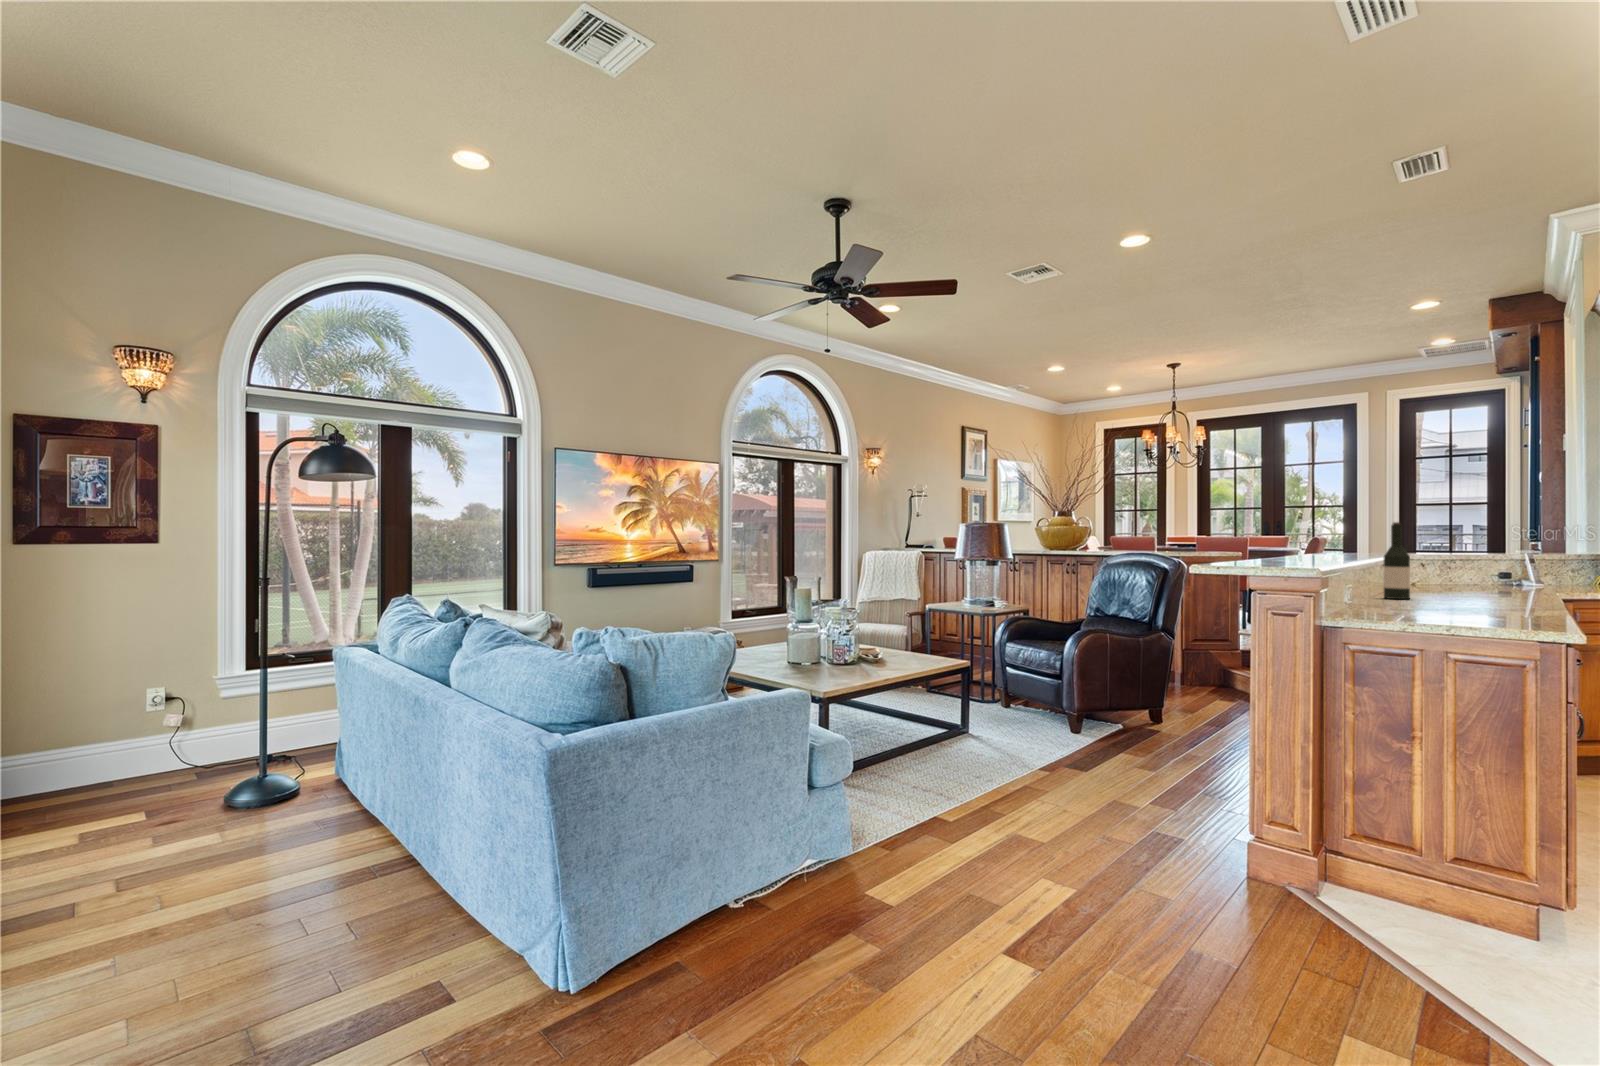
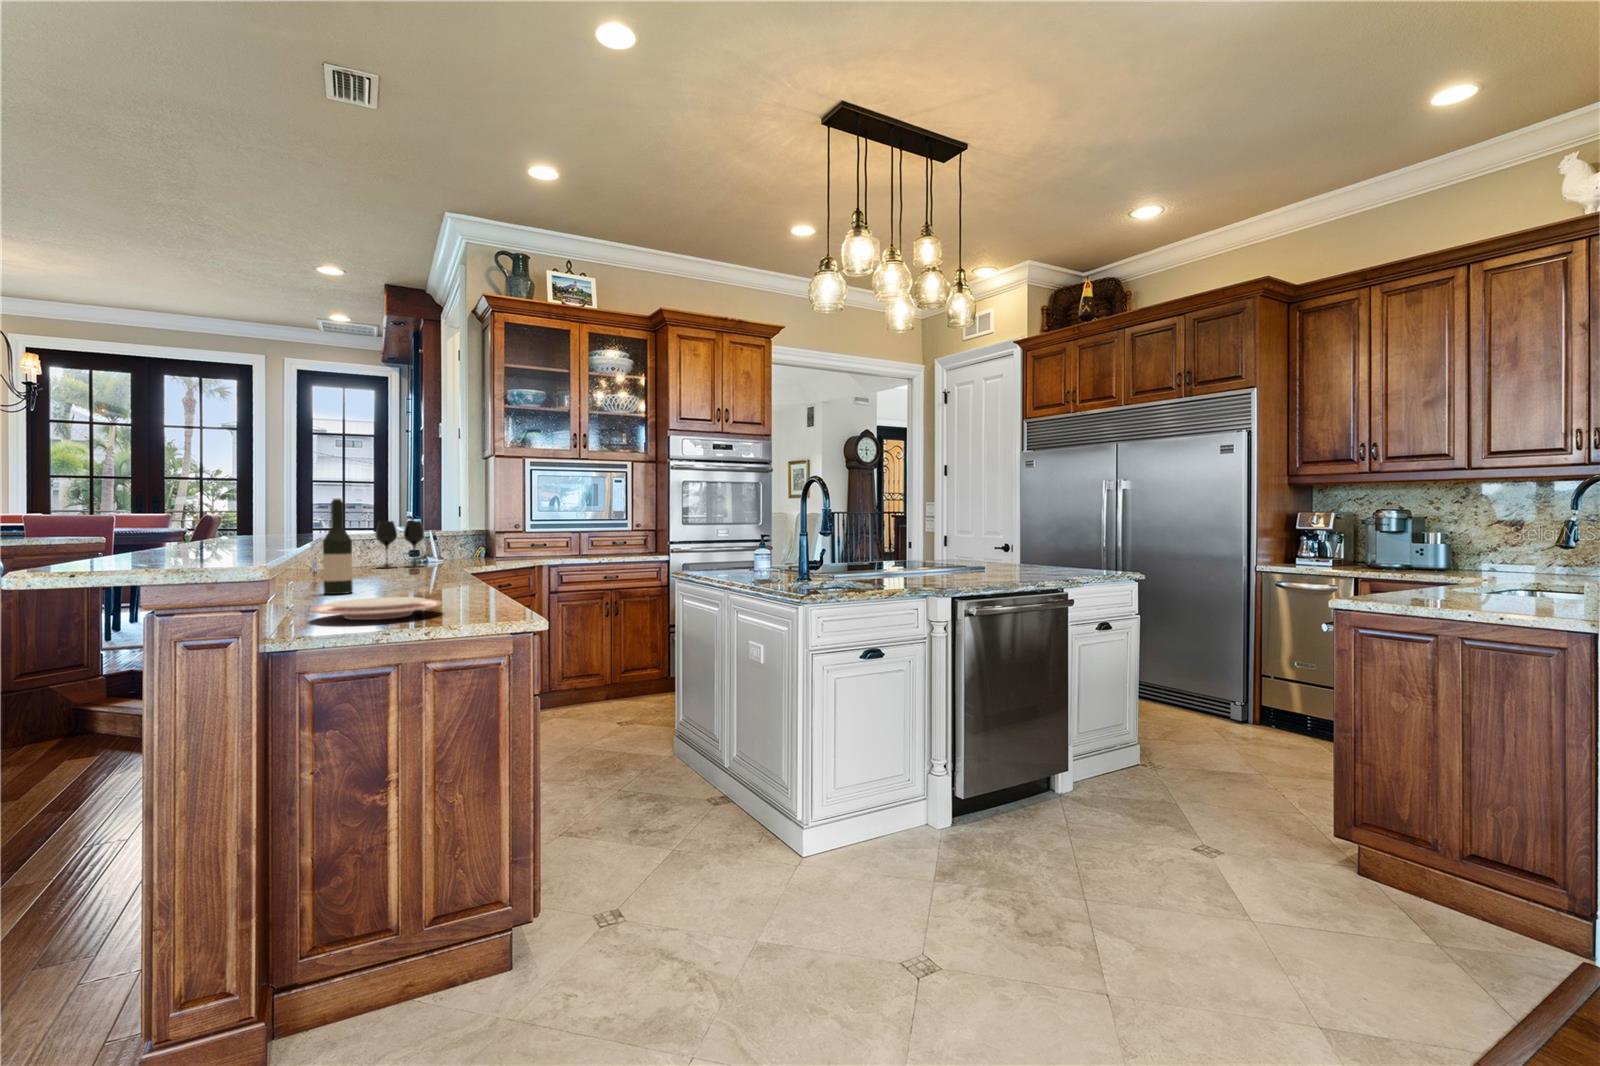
wine glass: none [1454,541,1513,587] -> present [376,521,424,568]
plate: none [1357,601,1474,616] -> present [310,597,442,620]

